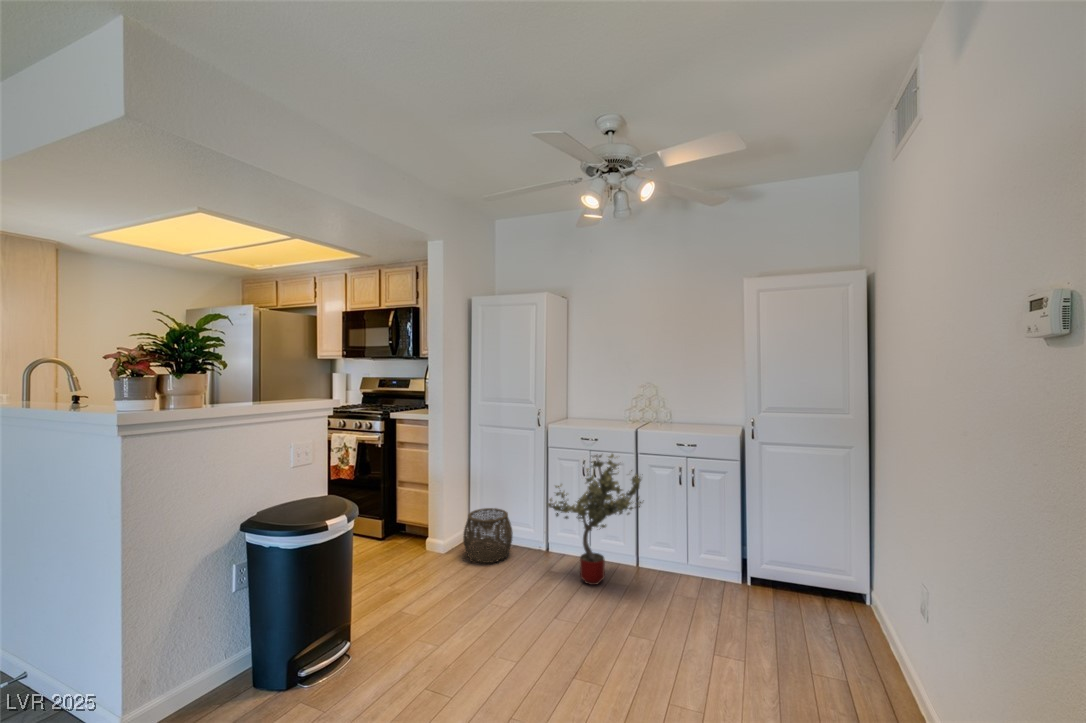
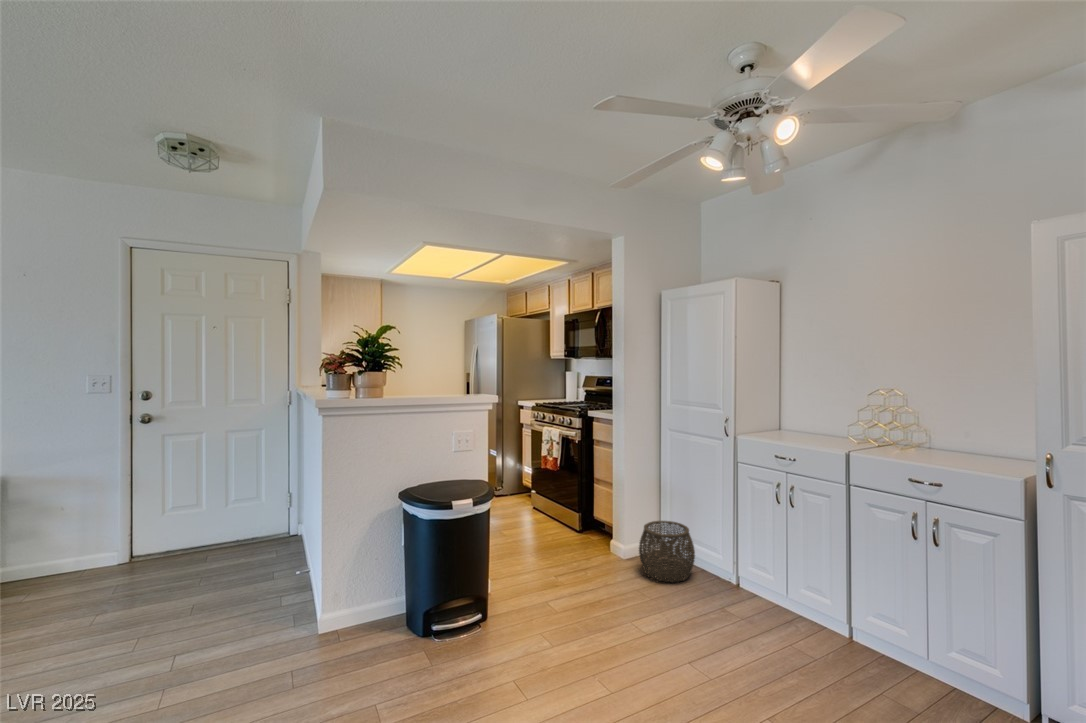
potted tree: present [548,454,641,585] -> none [719,476,839,643]

